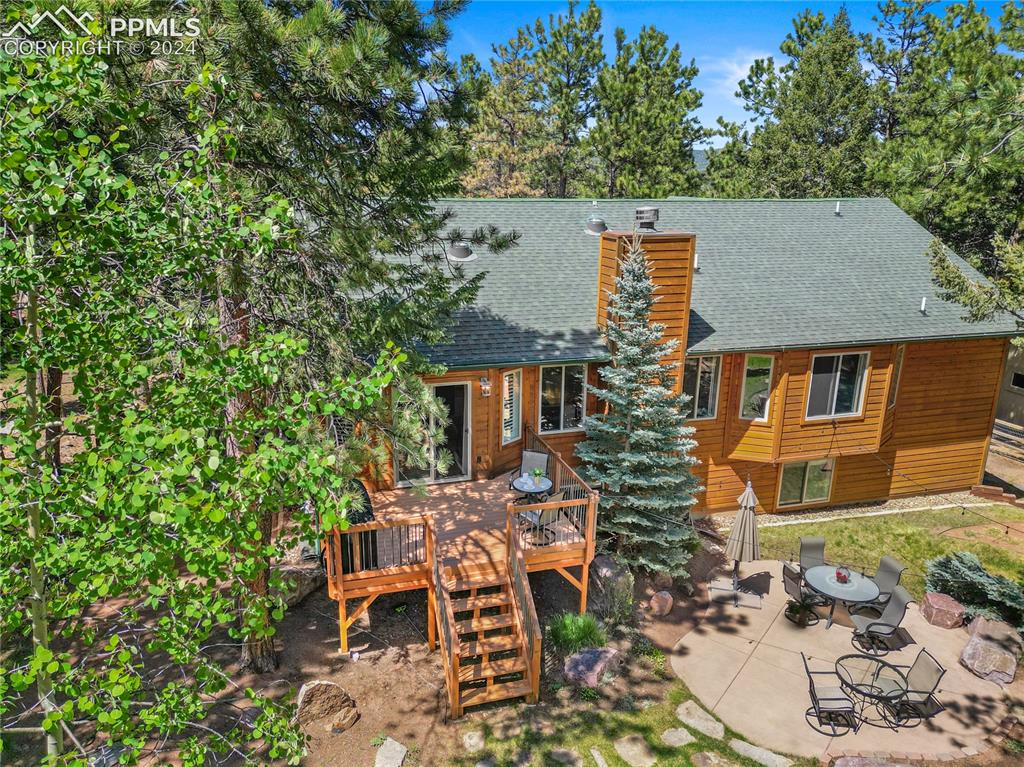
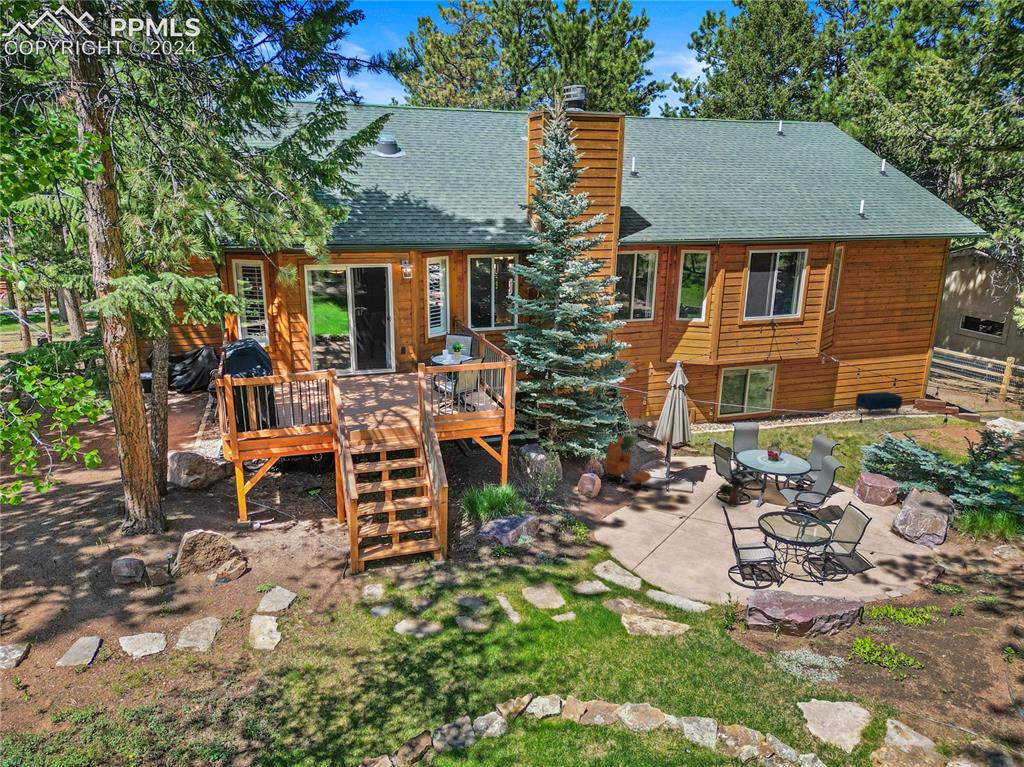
bench: none [914,477,963,503] -> present [855,392,902,415]
lounge chair: none [675,551,720,608] -> present [605,437,651,491]

